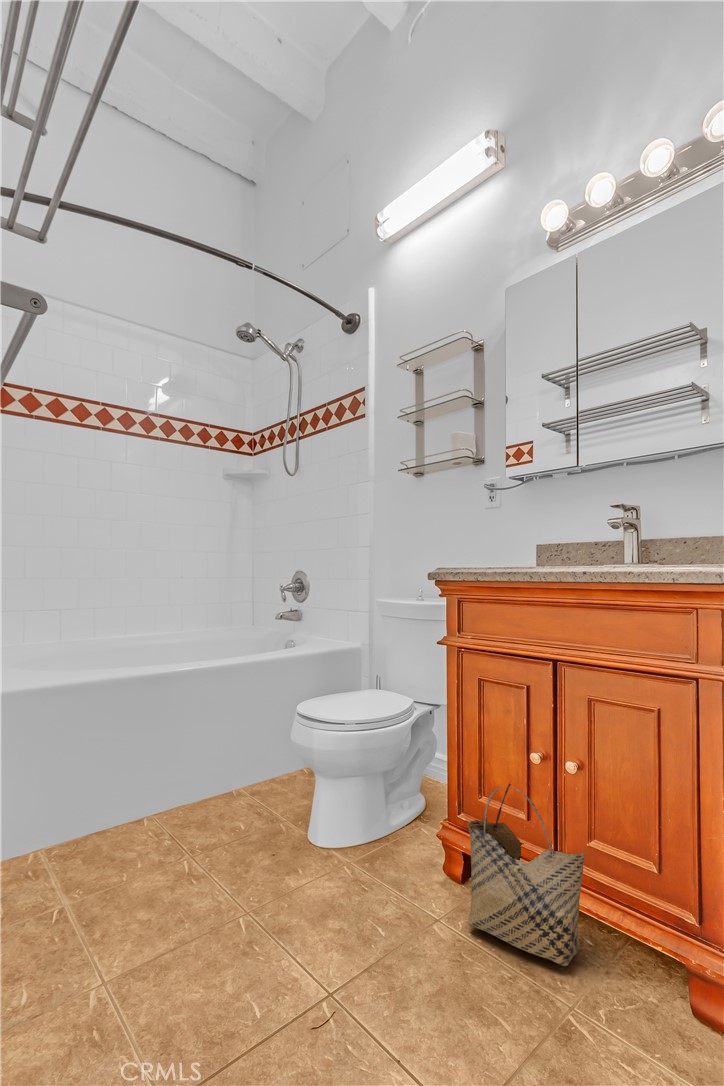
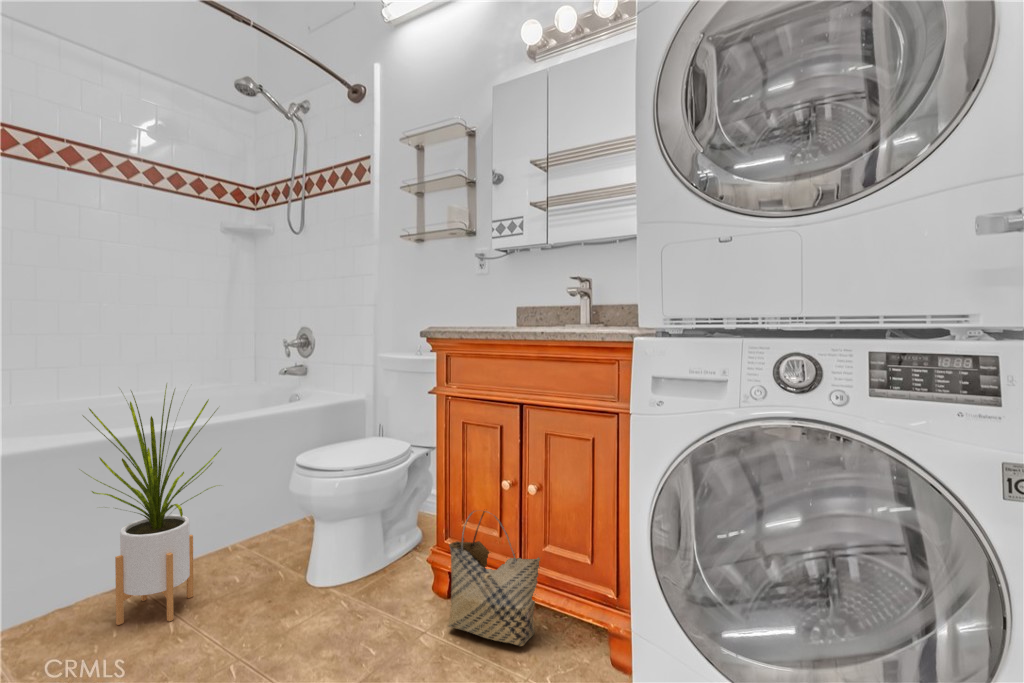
house plant: none [98,625,231,876] -> present [81,384,221,625]

